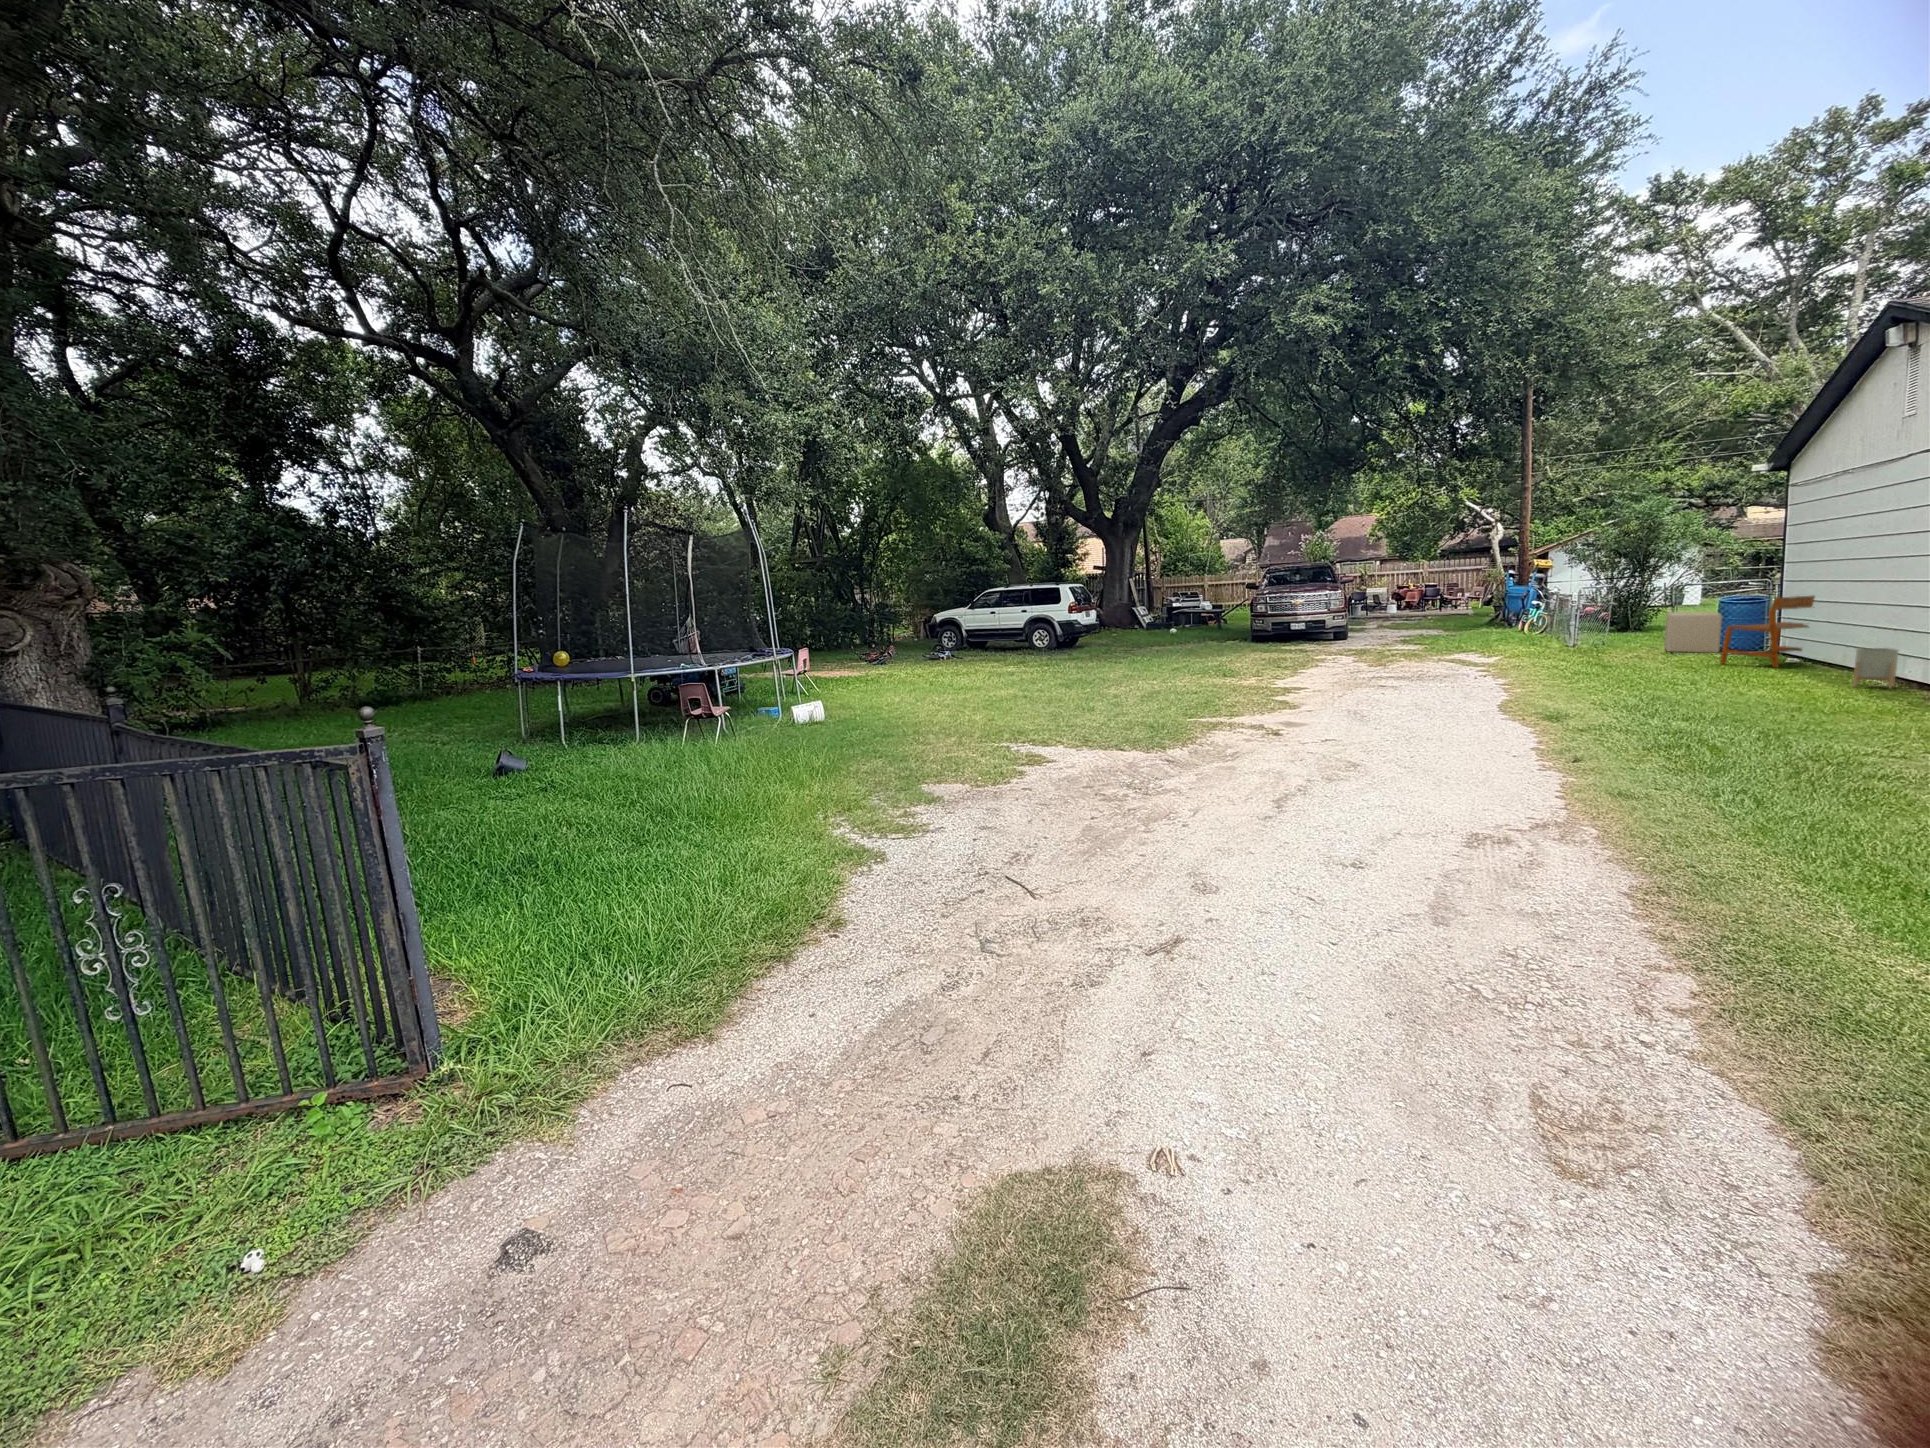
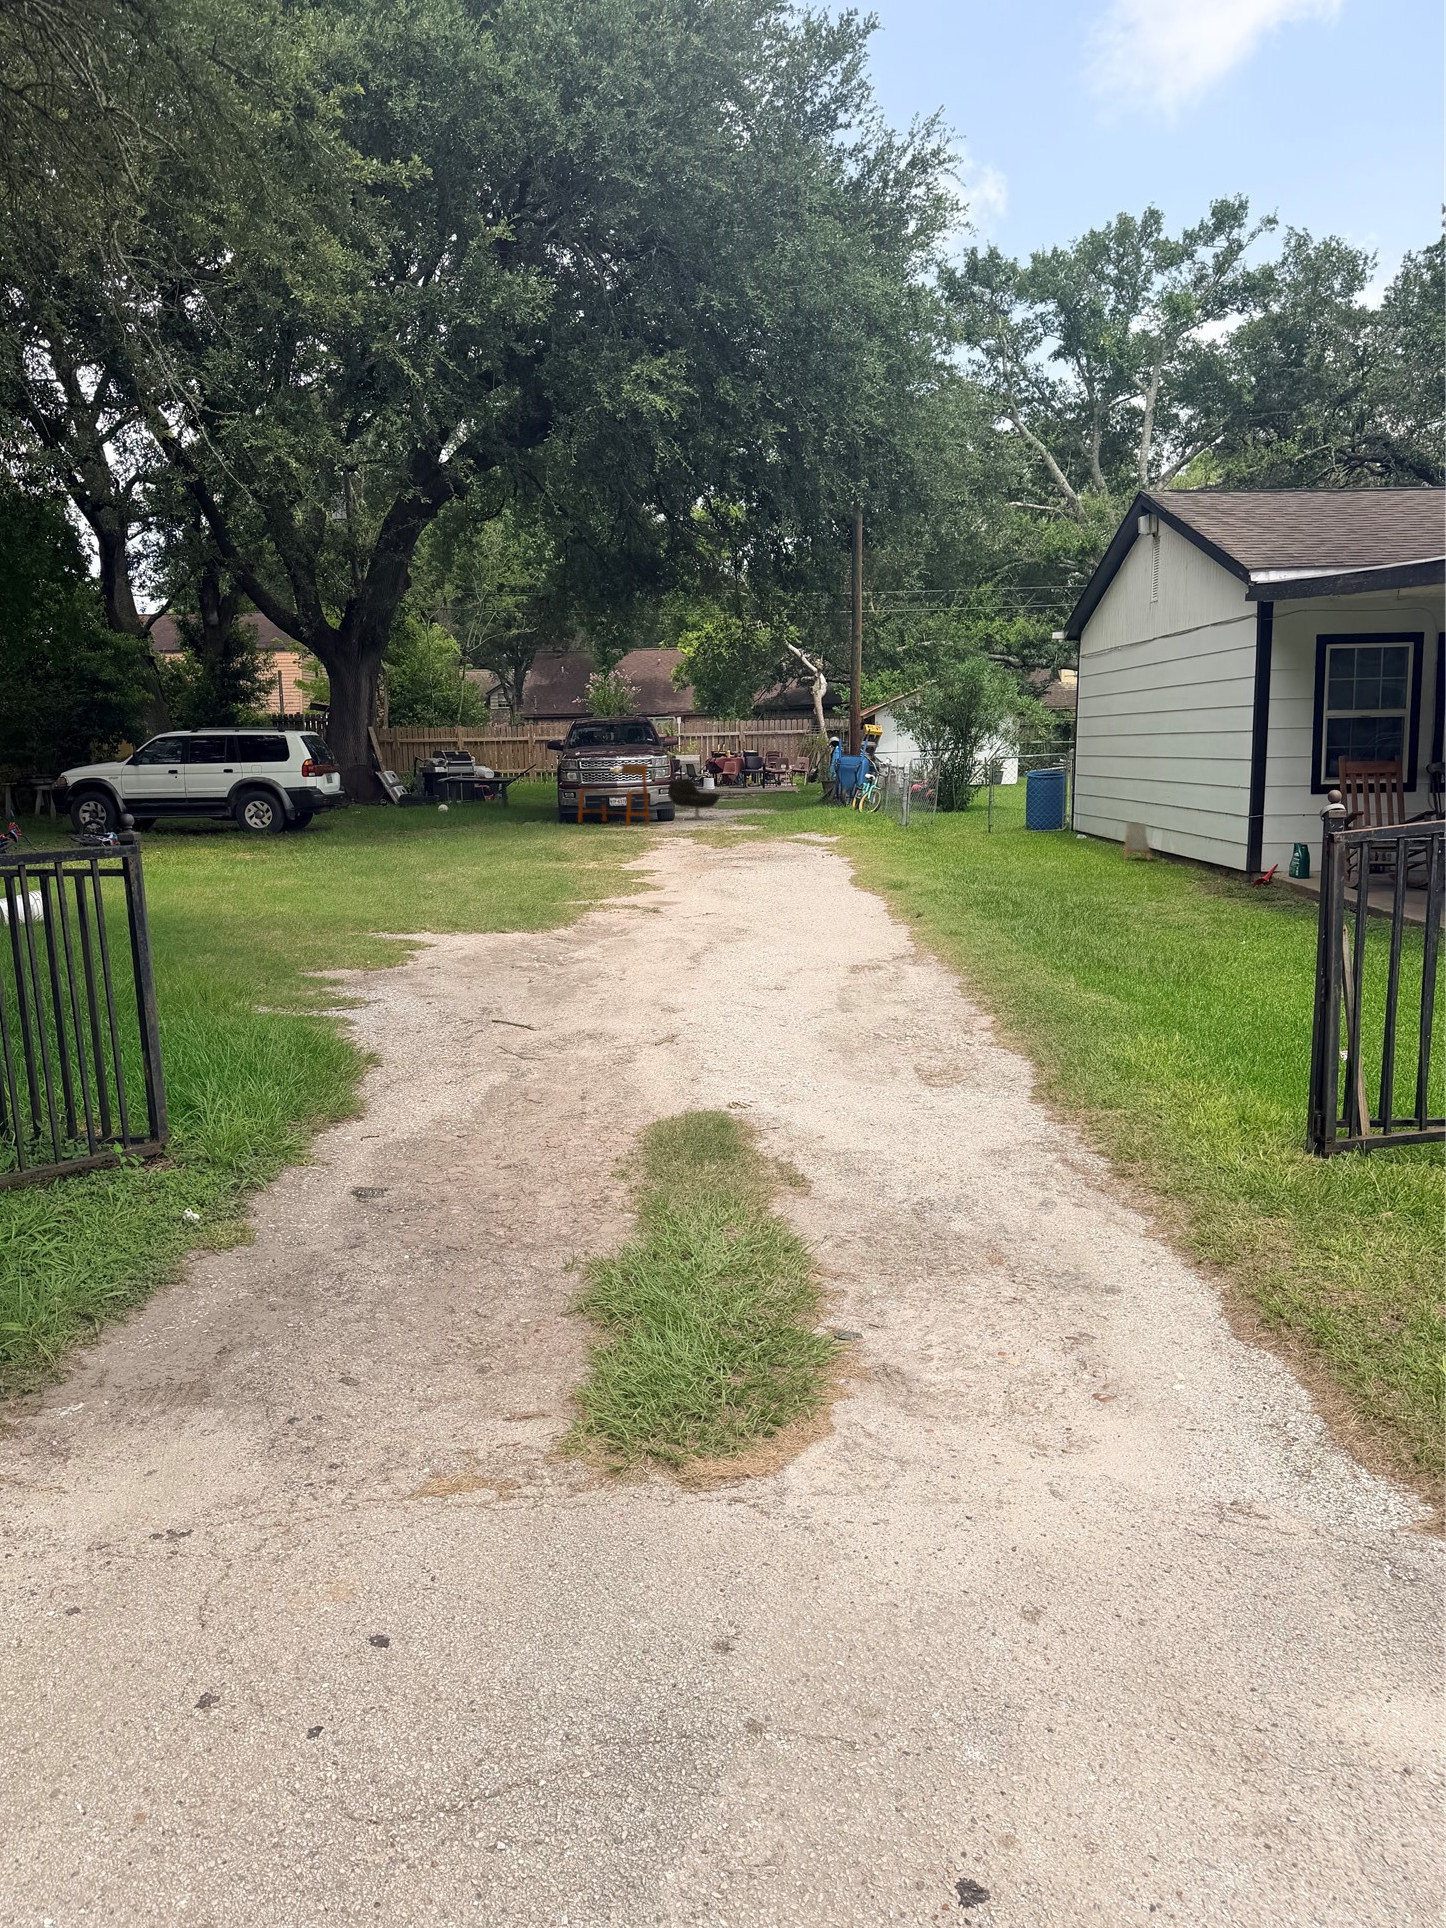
bench: present [1720,596,1815,668] -> present [578,764,650,826]
lounge chair: none [1344,610,1389,641] -> present [668,780,720,819]
cardboard box: present [1664,612,1722,653] -> none [988,788,1034,832]

